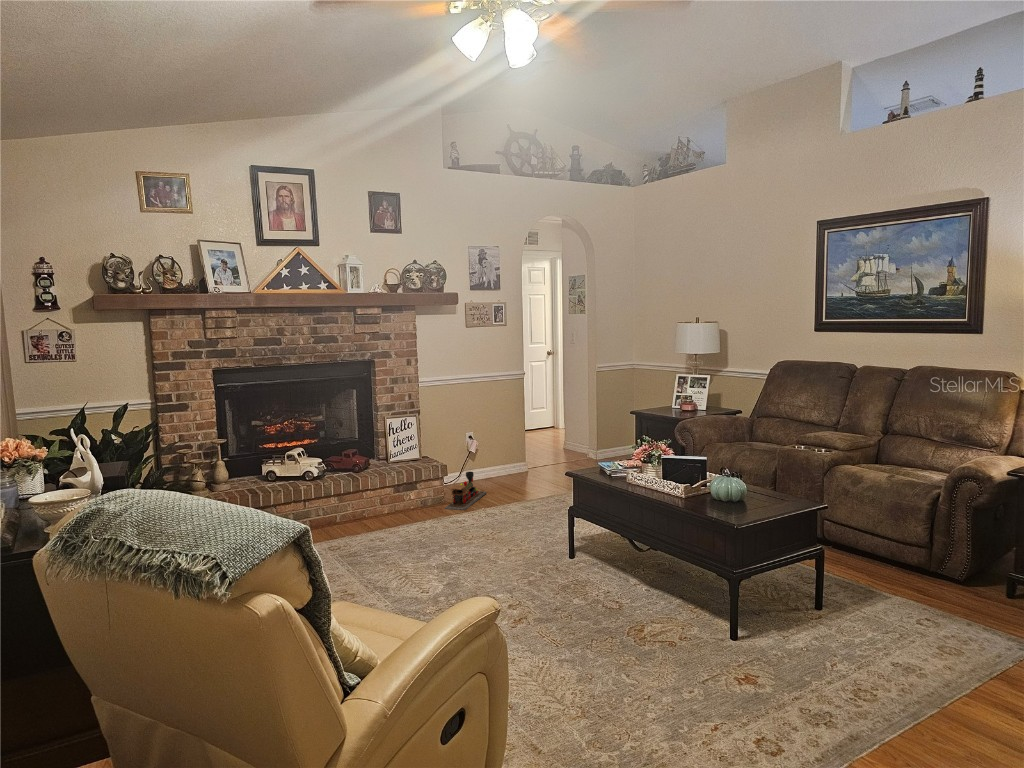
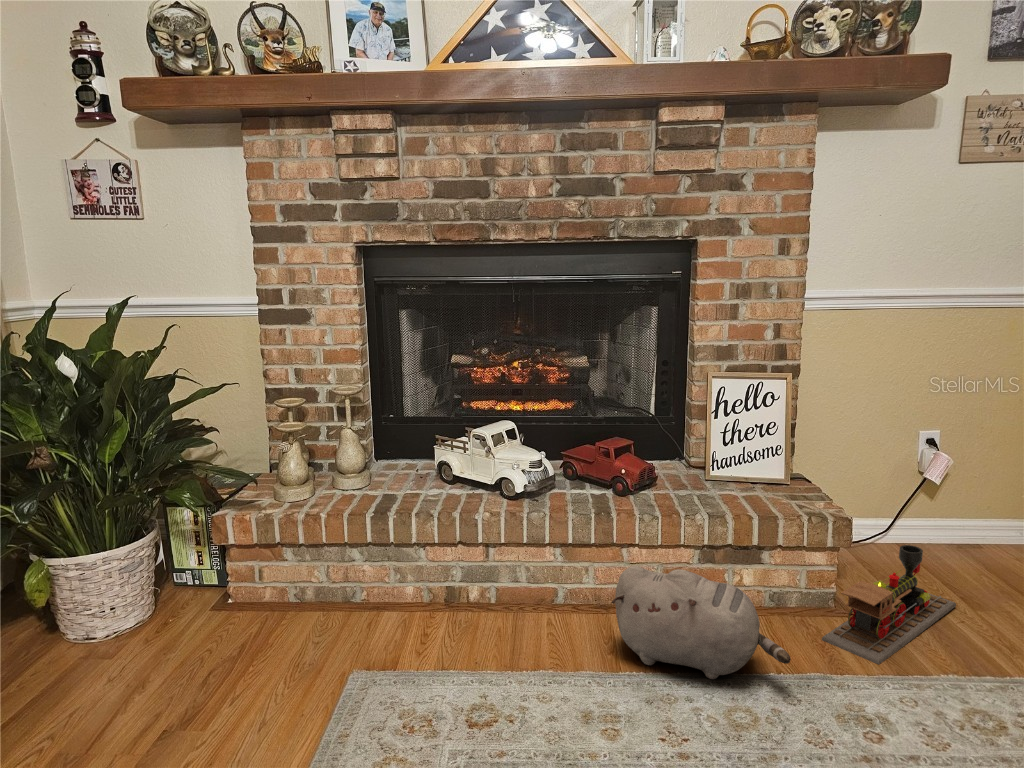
plush toy: none [370,486,438,526] -> present [612,566,791,679]

